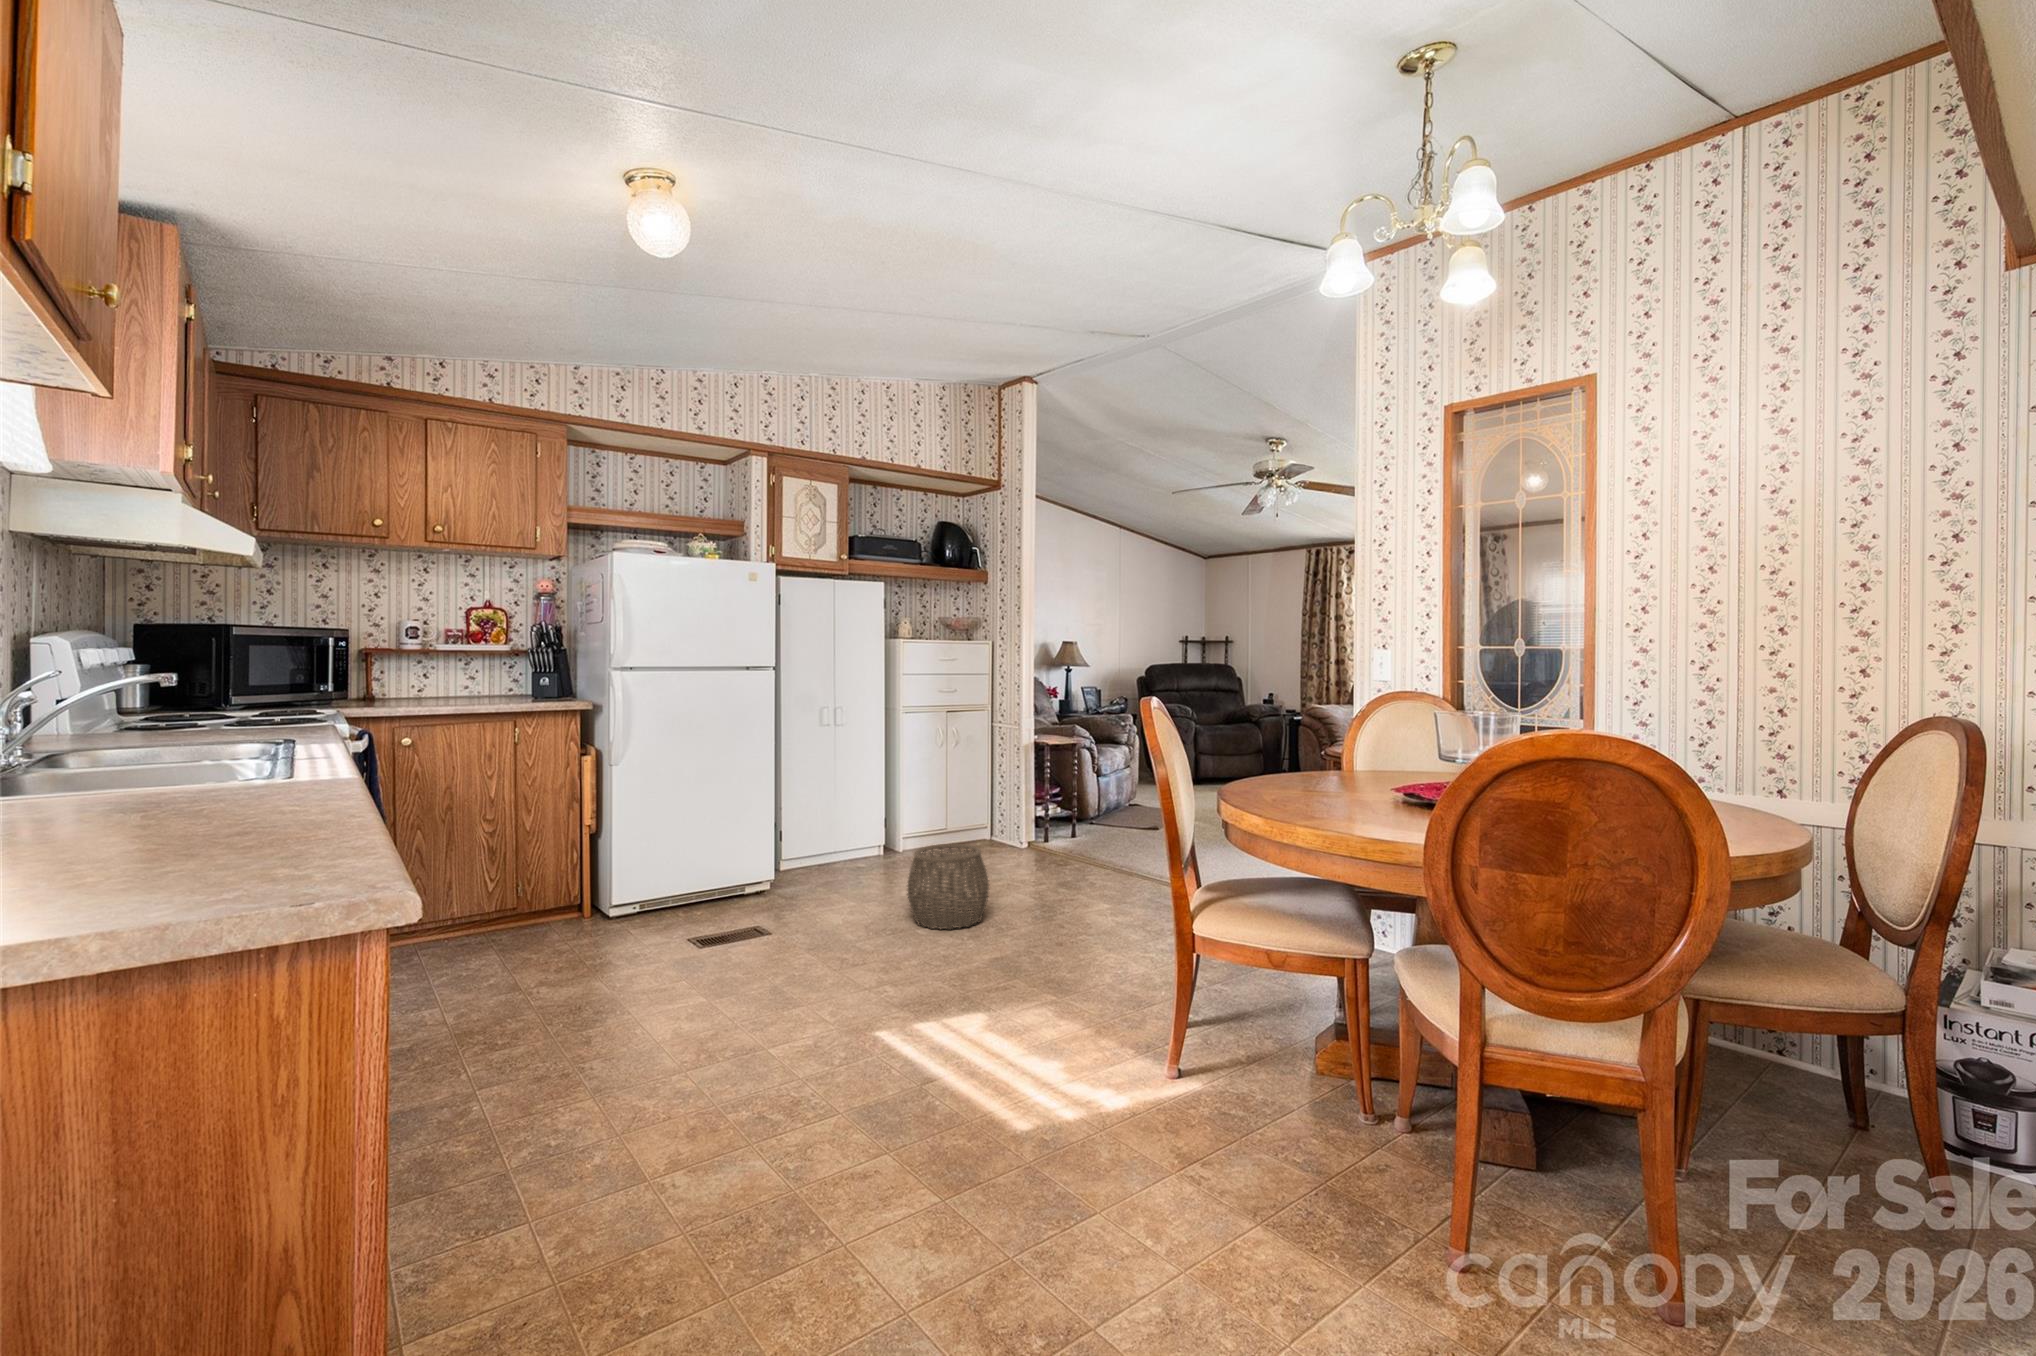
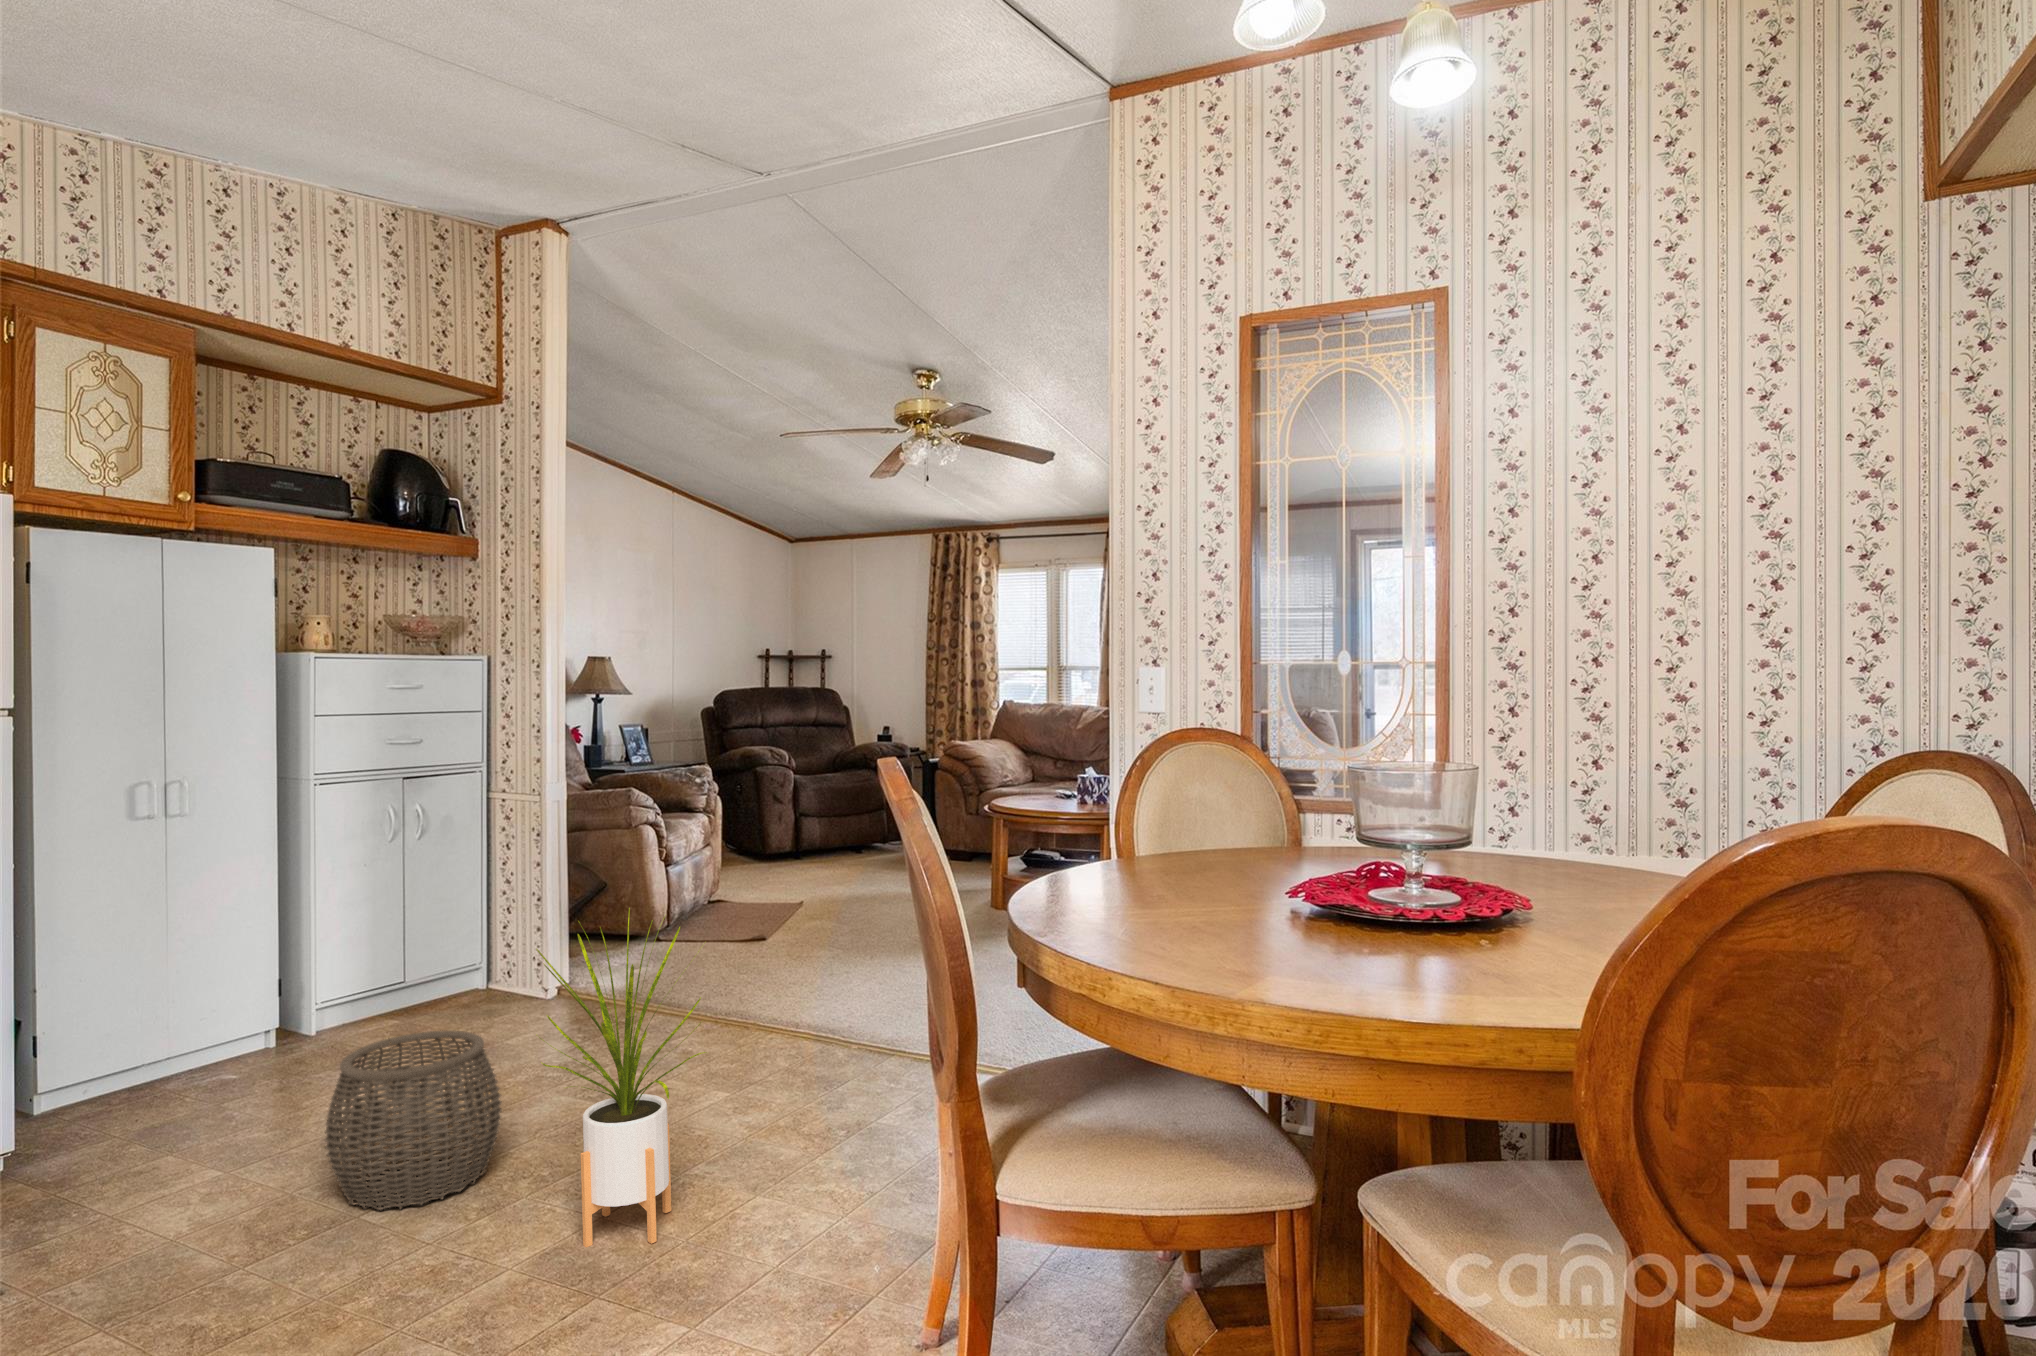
house plant: none [1002,779,1095,961] -> present [537,908,706,1247]

